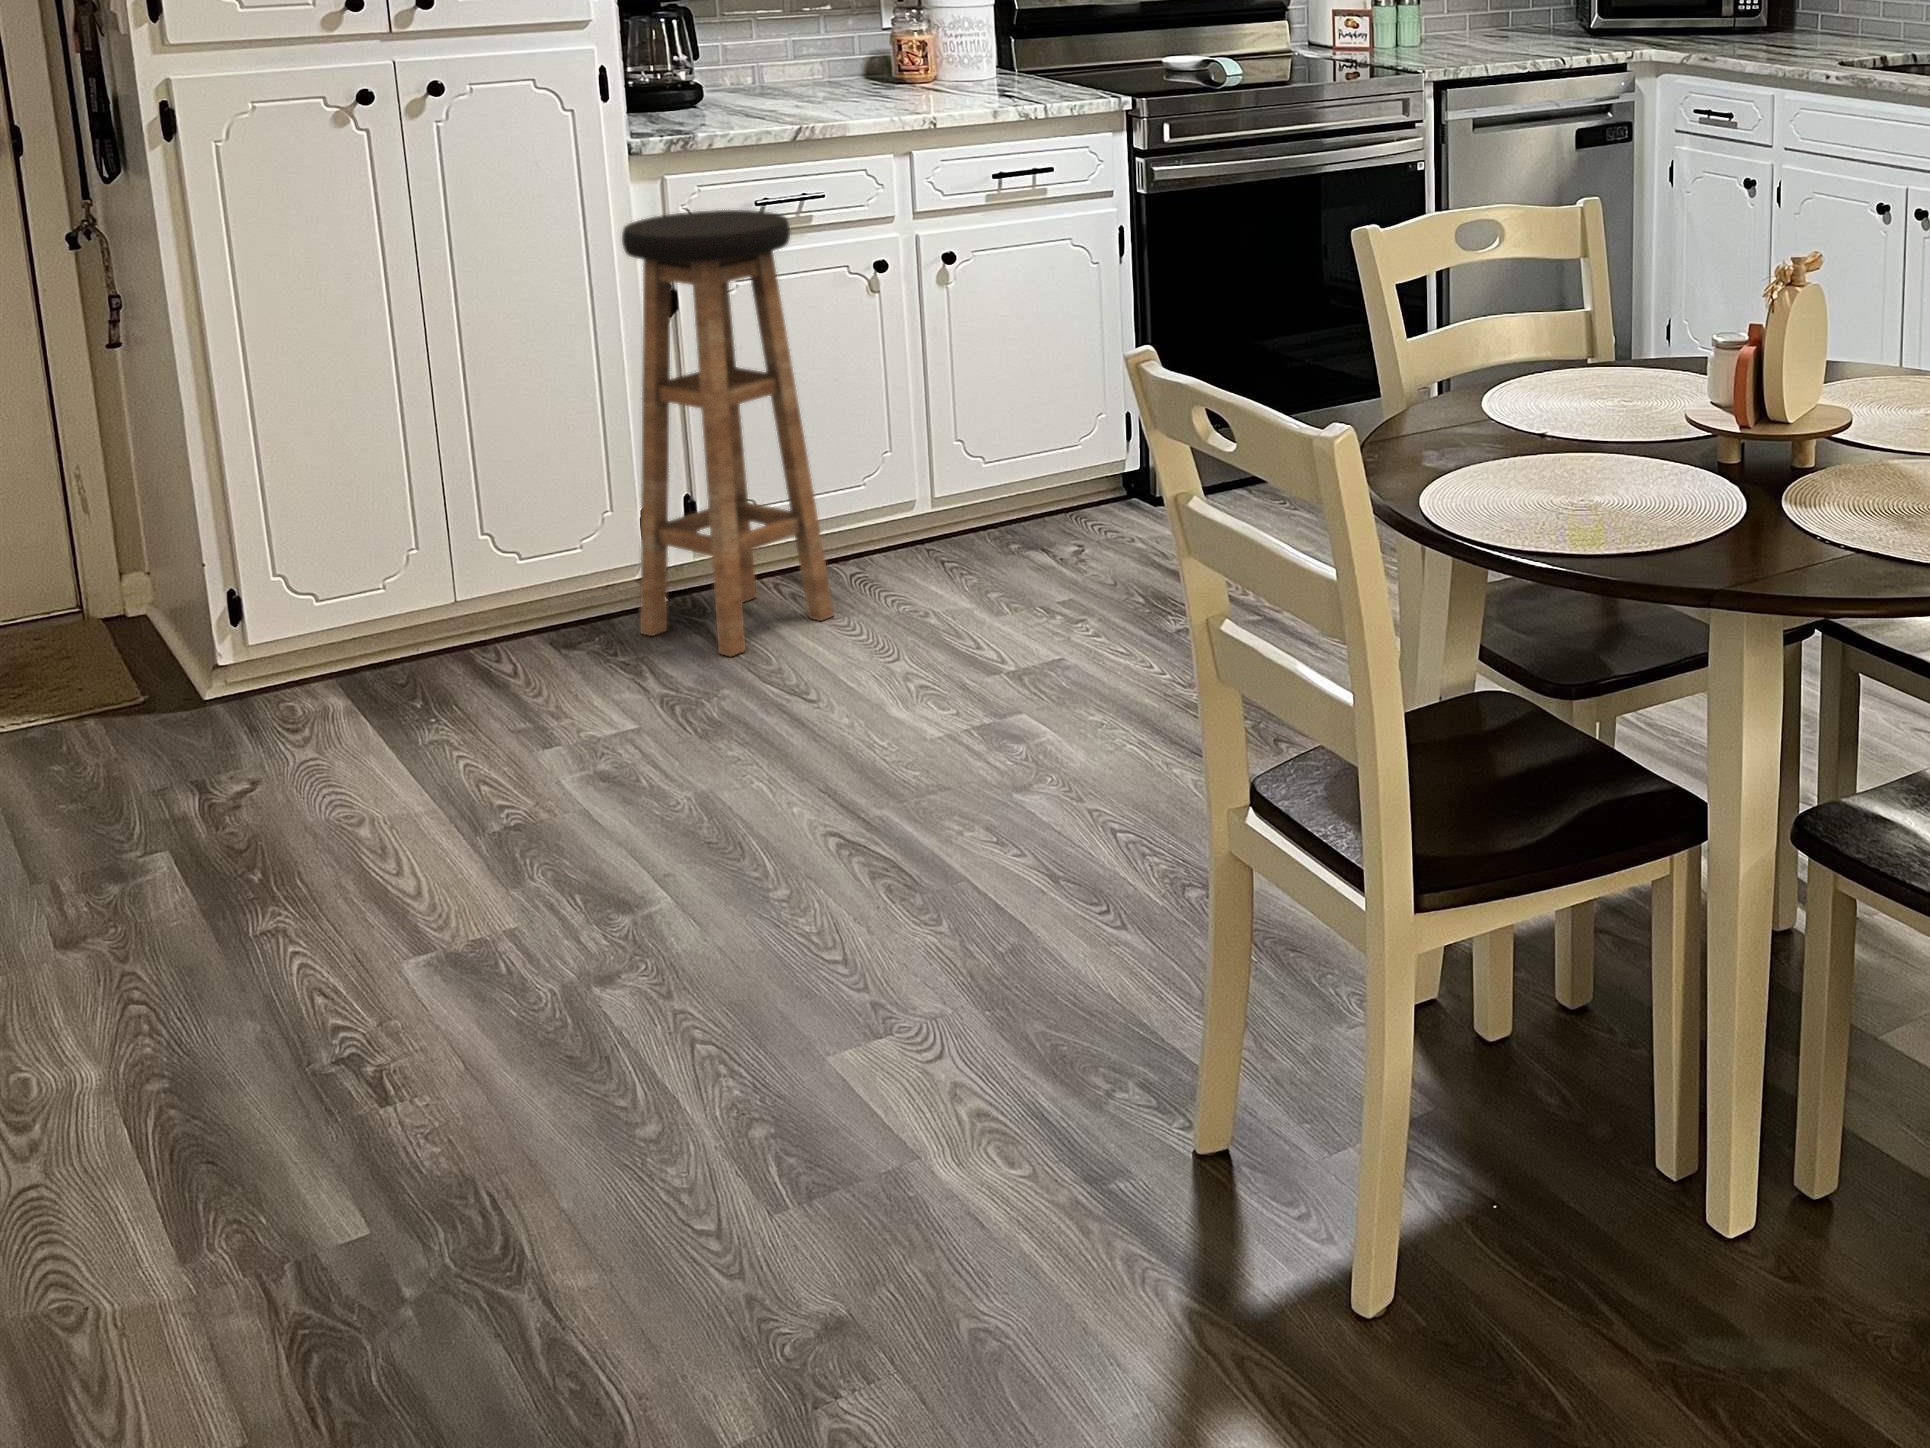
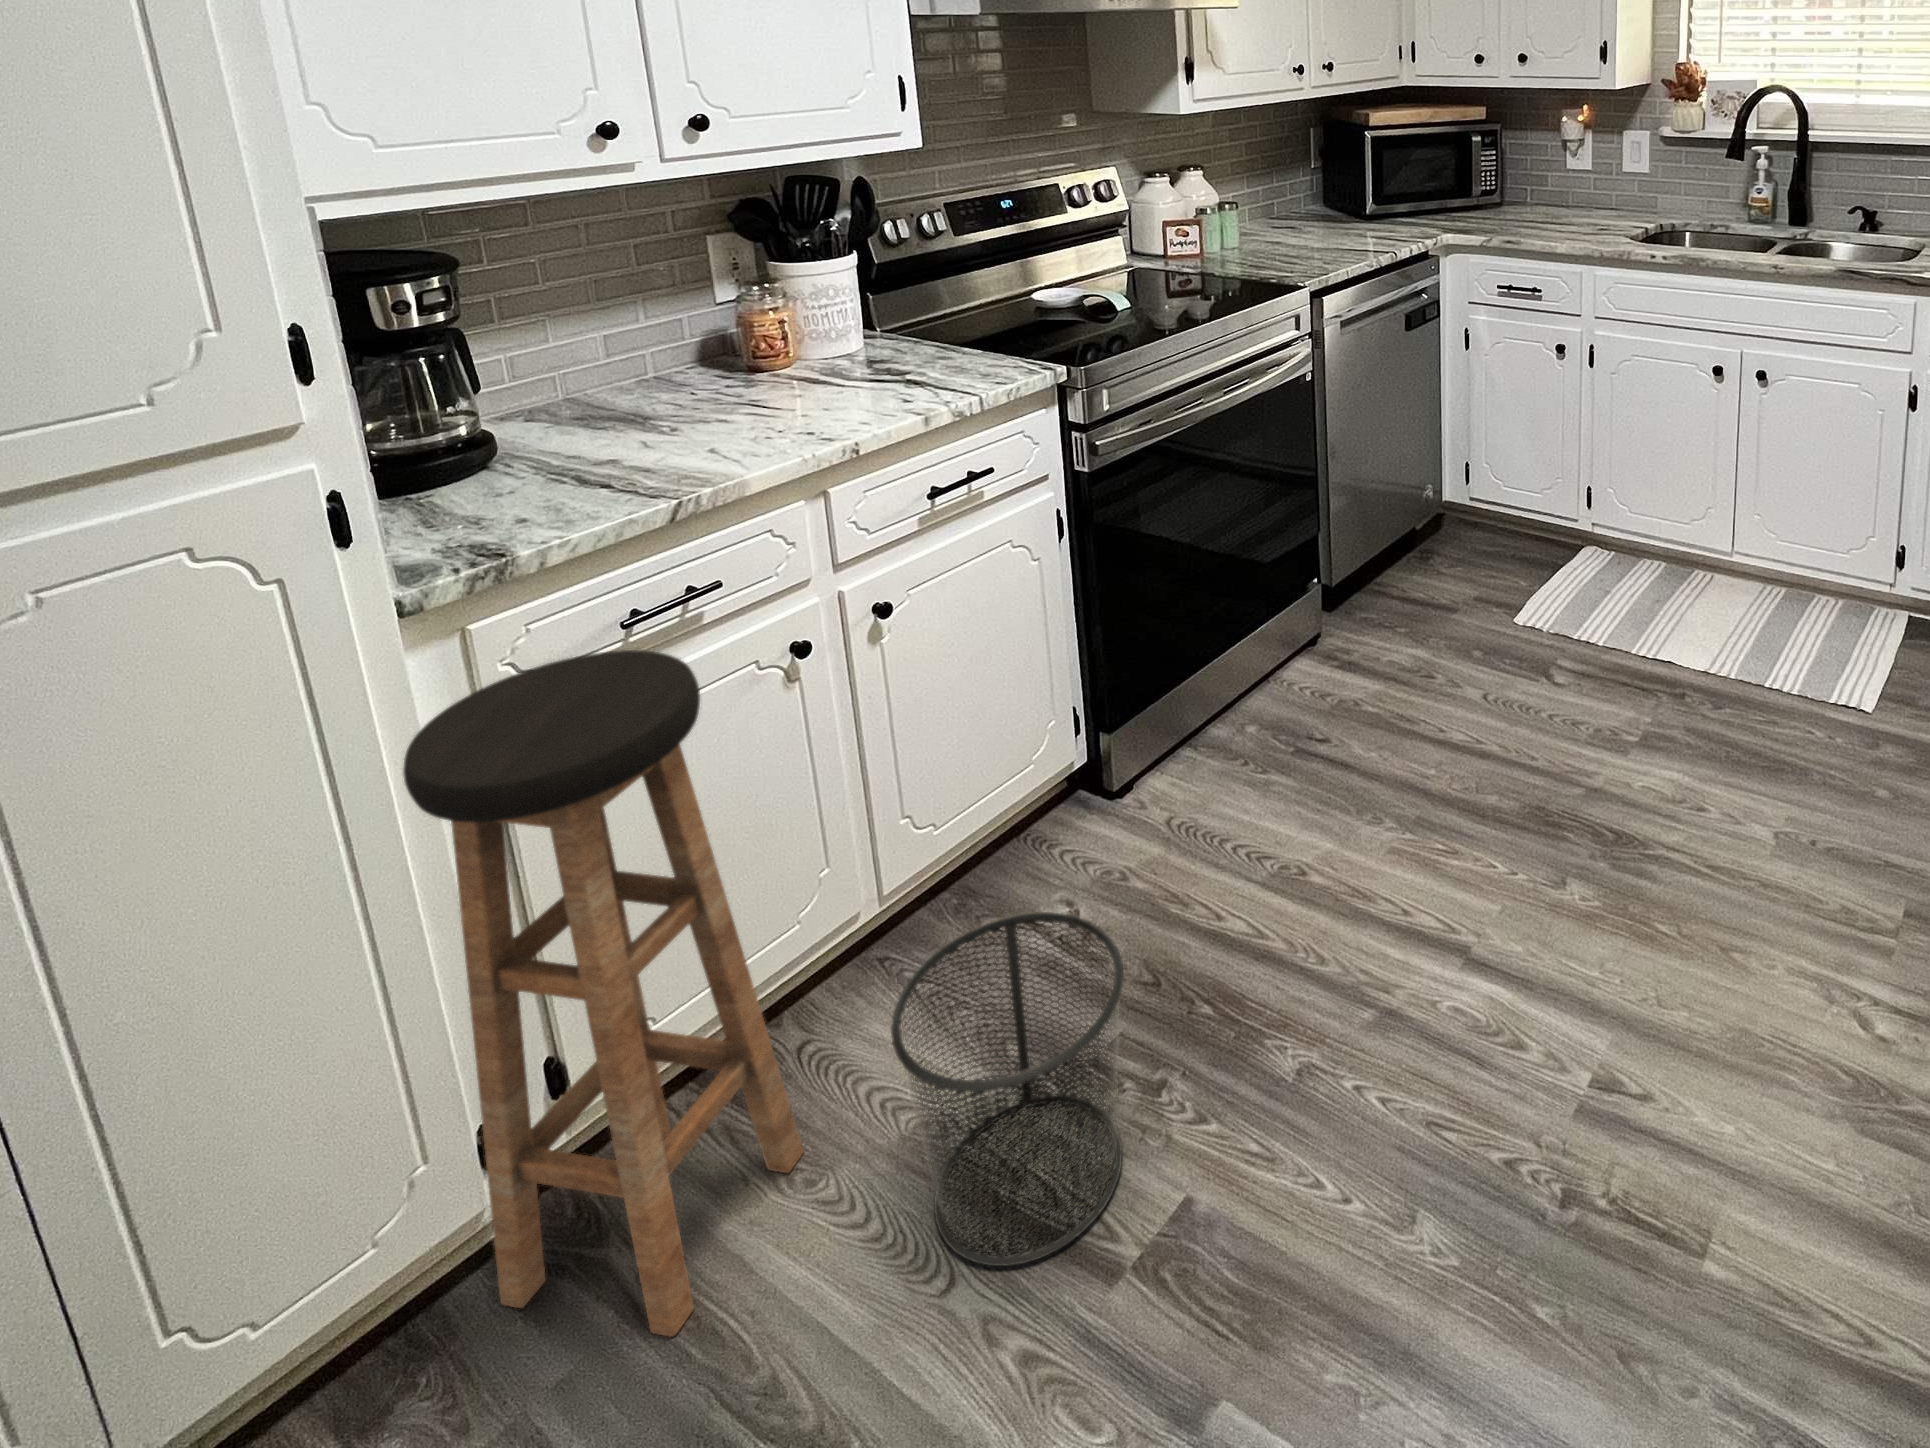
waste bin: none [877,460,1044,668] -> present [891,912,1124,1266]

